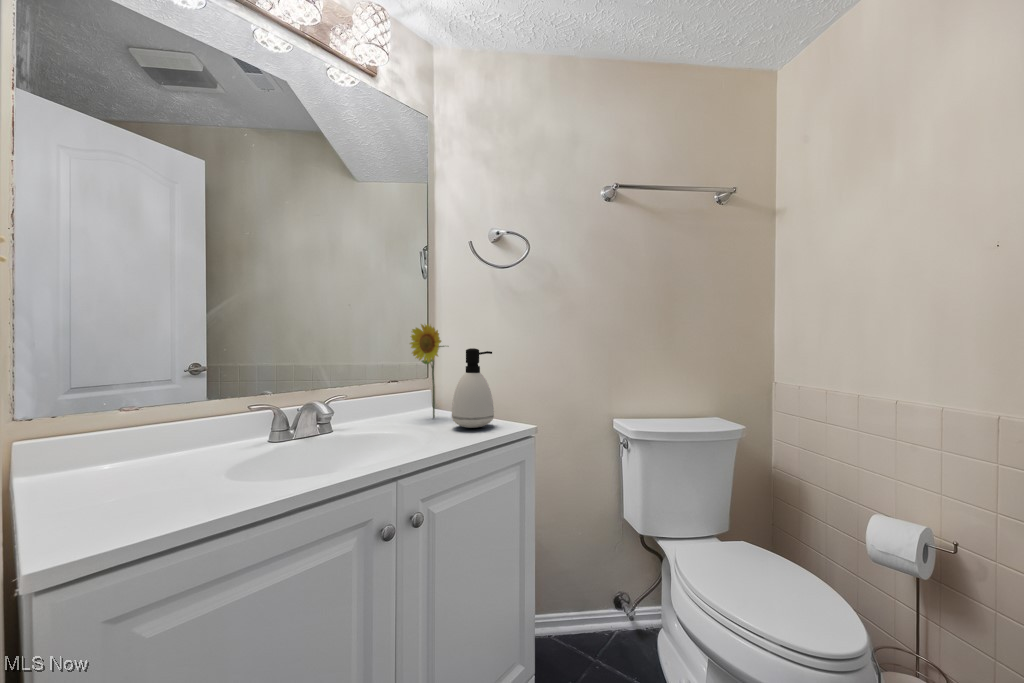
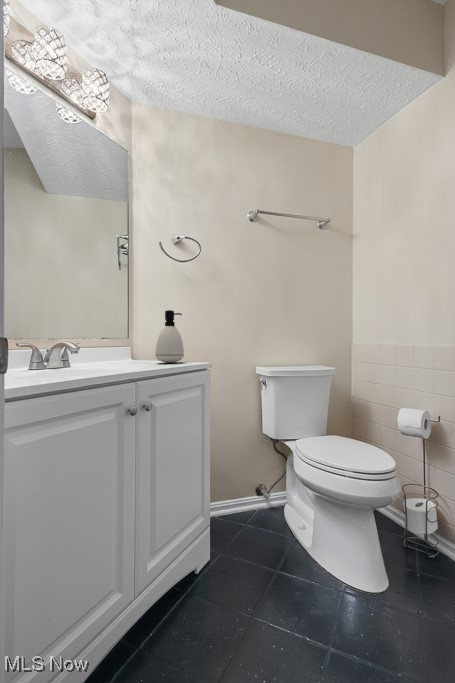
flower: present [410,324,444,418] -> none [120,295,149,362]

